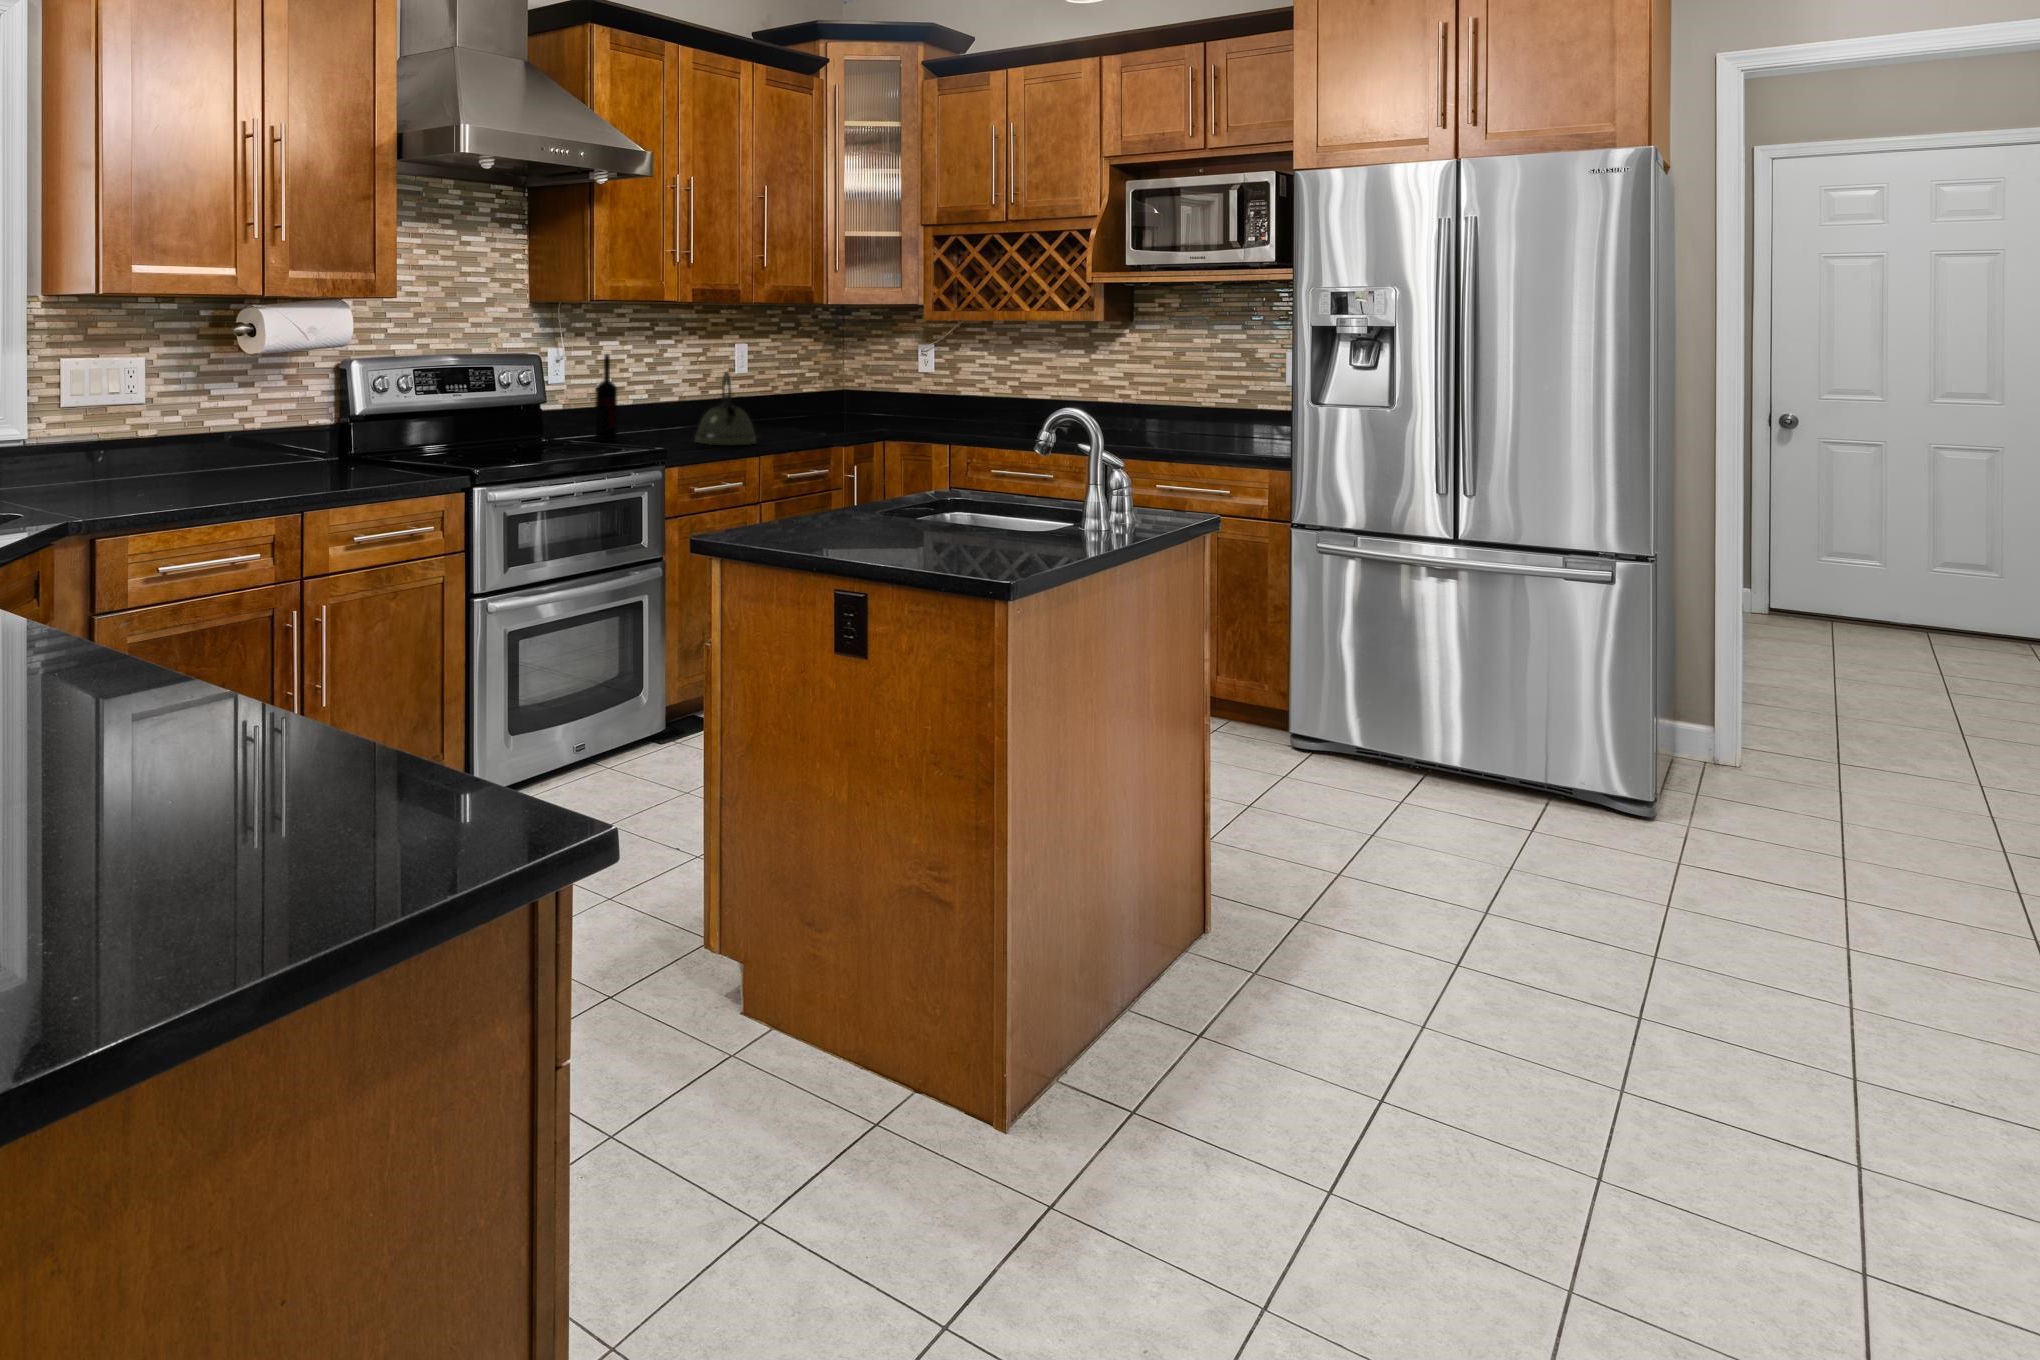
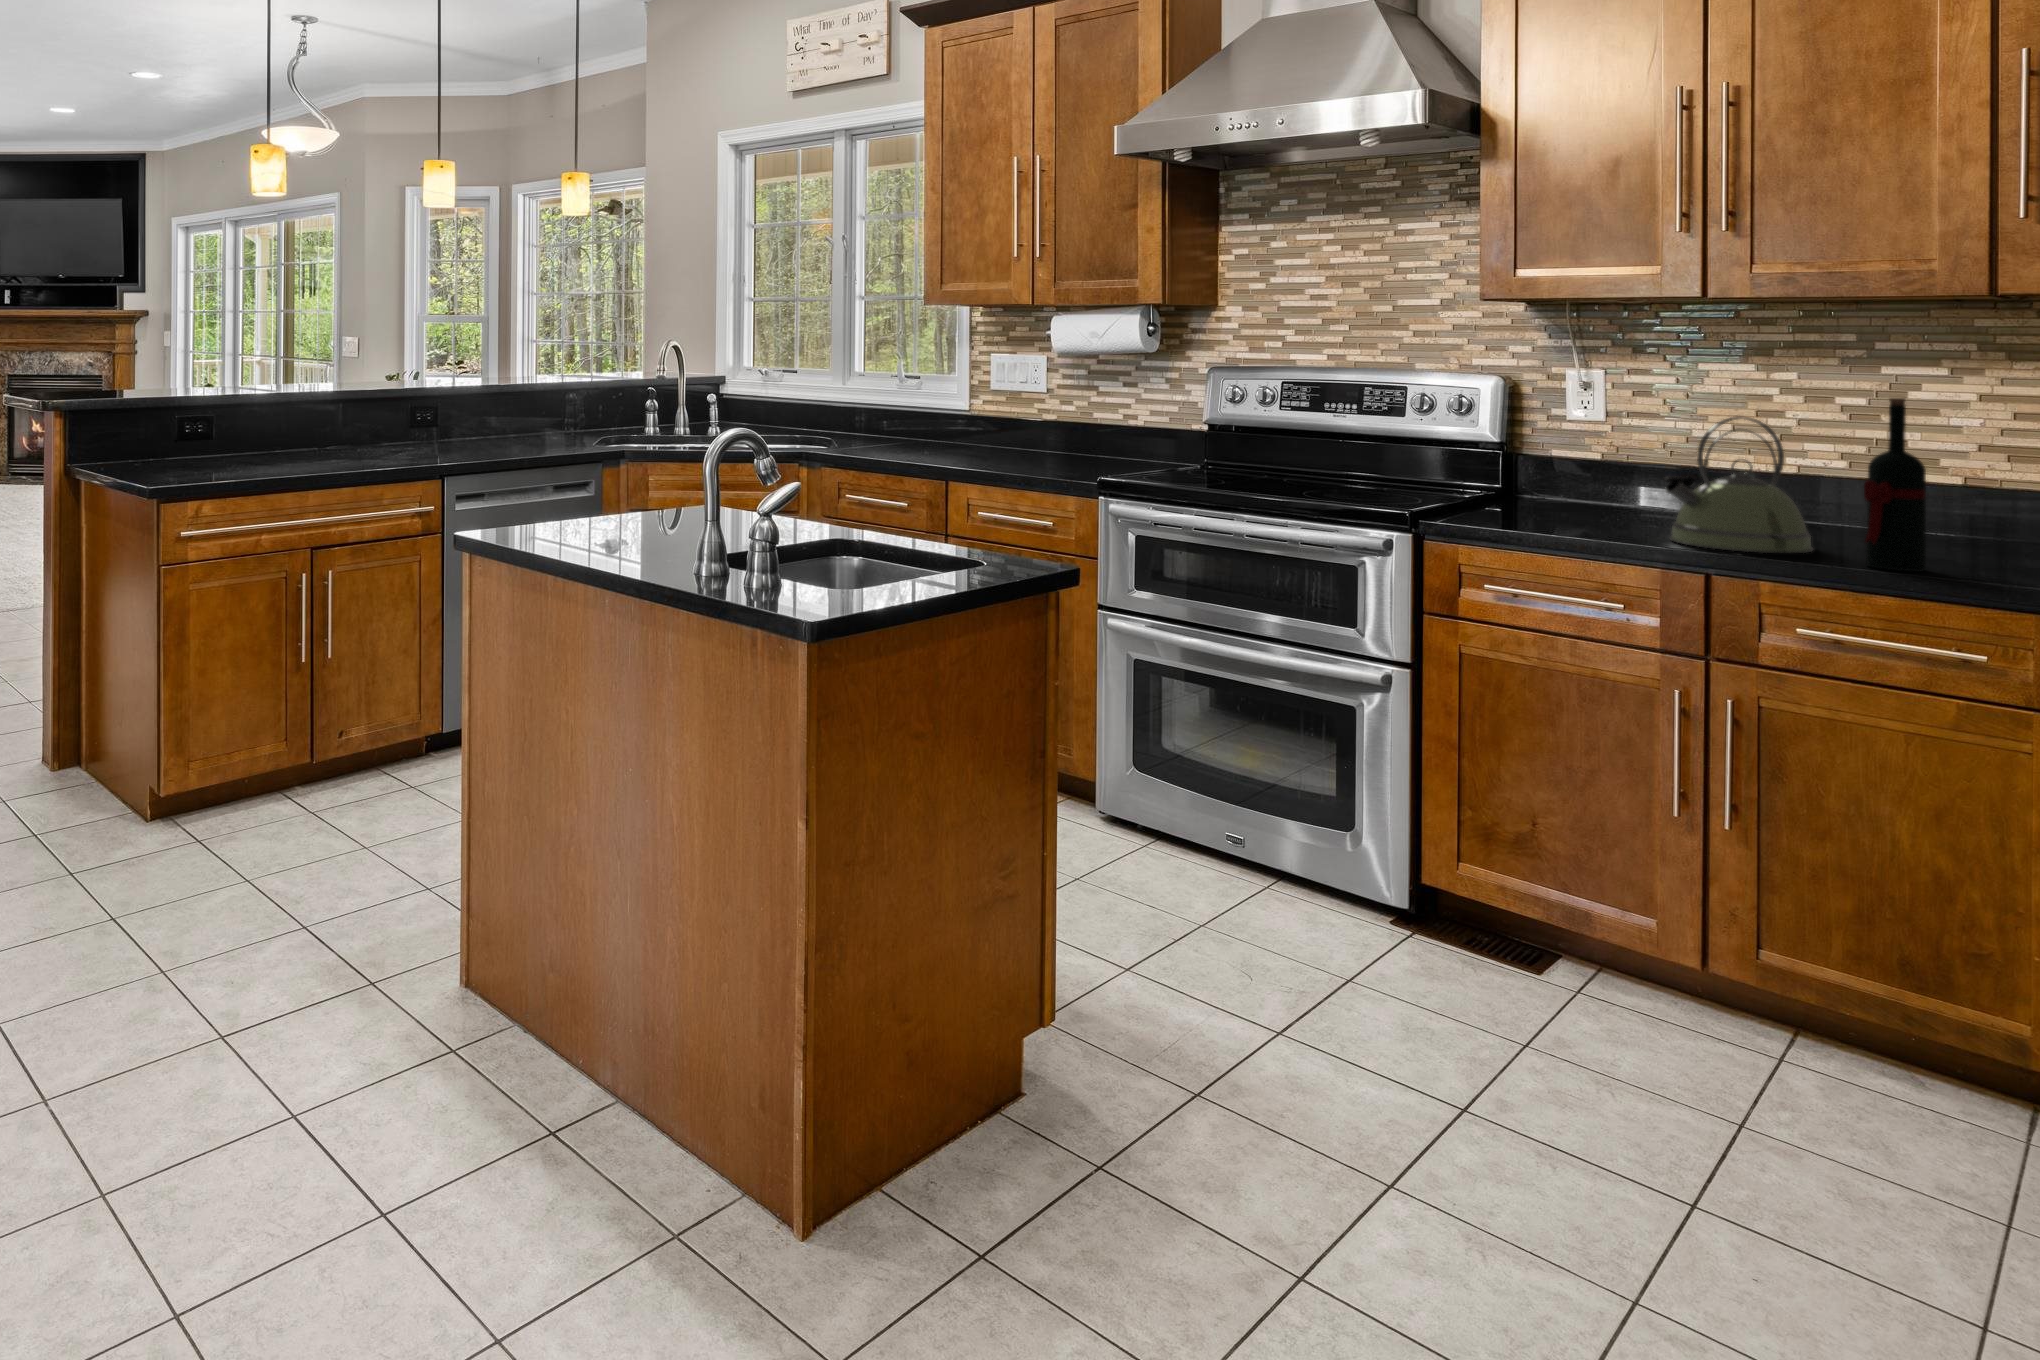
wine bottle: present [595,354,617,441] -> present [1864,398,1926,572]

